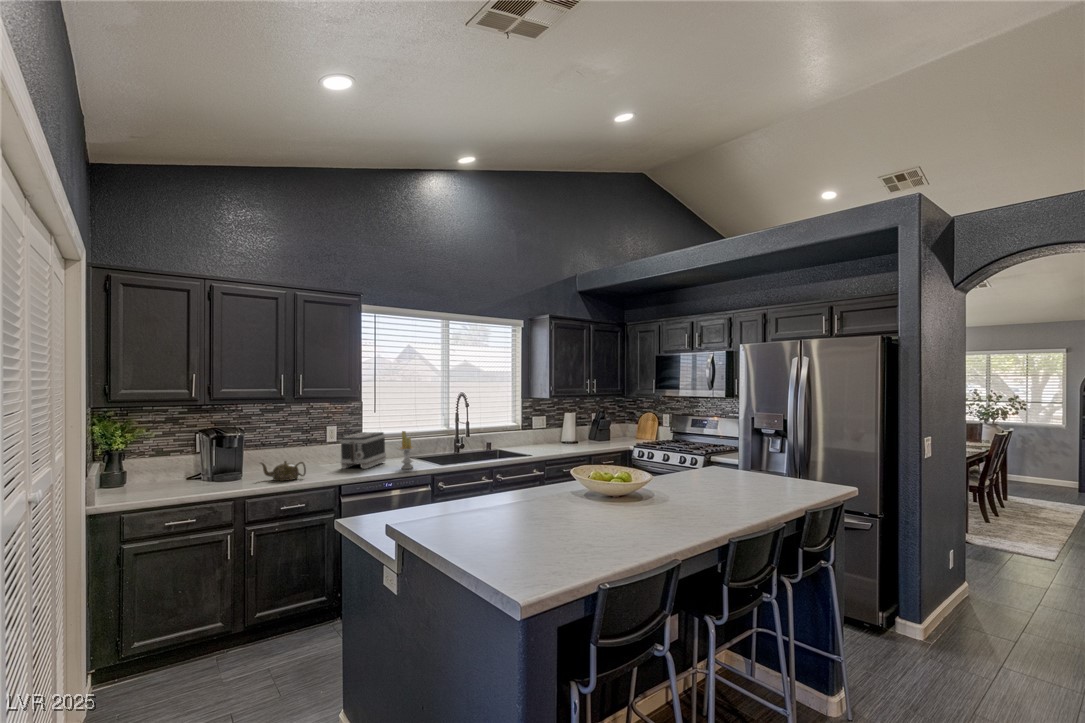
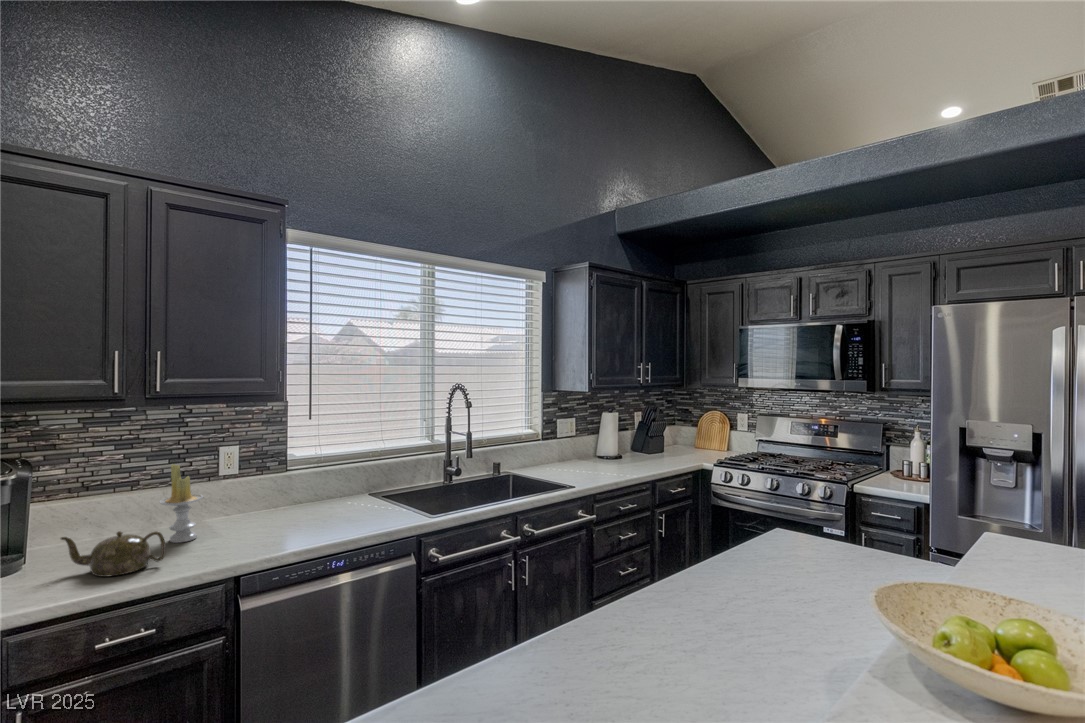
candle: present [398,431,416,469] -> present [160,464,203,543]
toaster: present [341,432,386,469] -> none [244,456,331,530]

